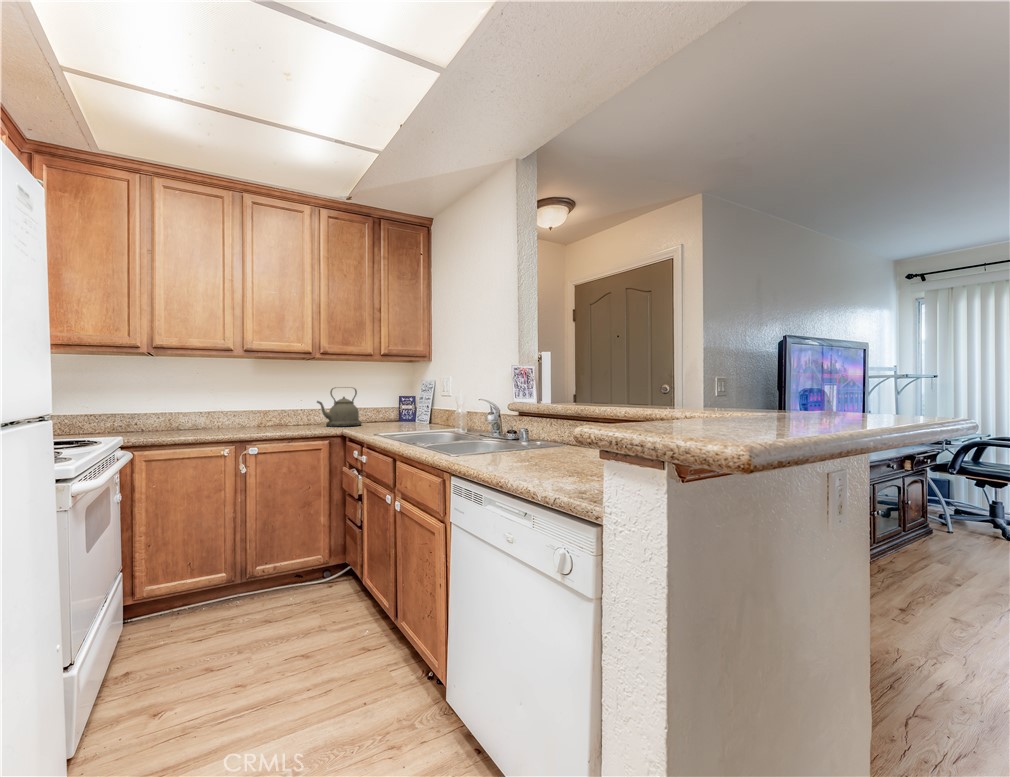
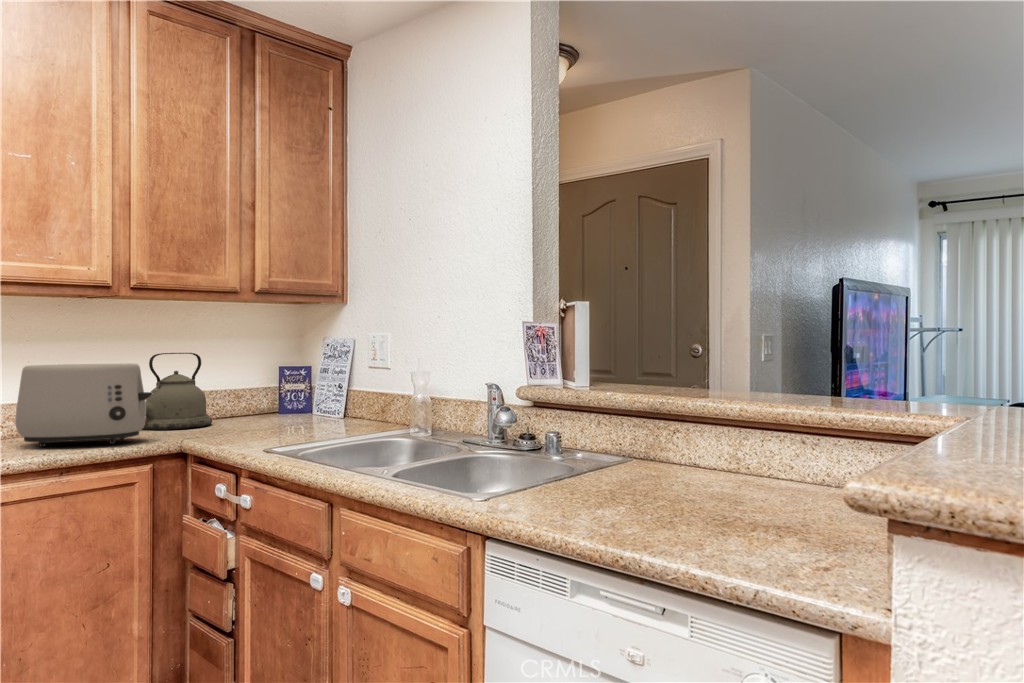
toaster: none [267,392,328,432] -> present [15,363,152,447]

